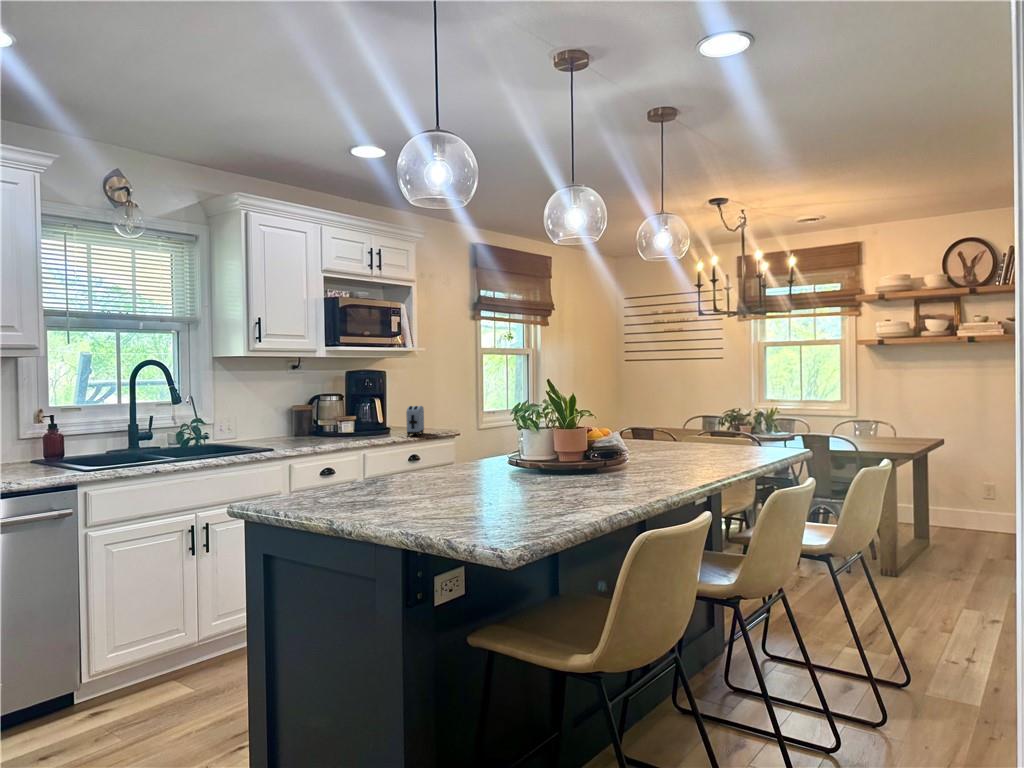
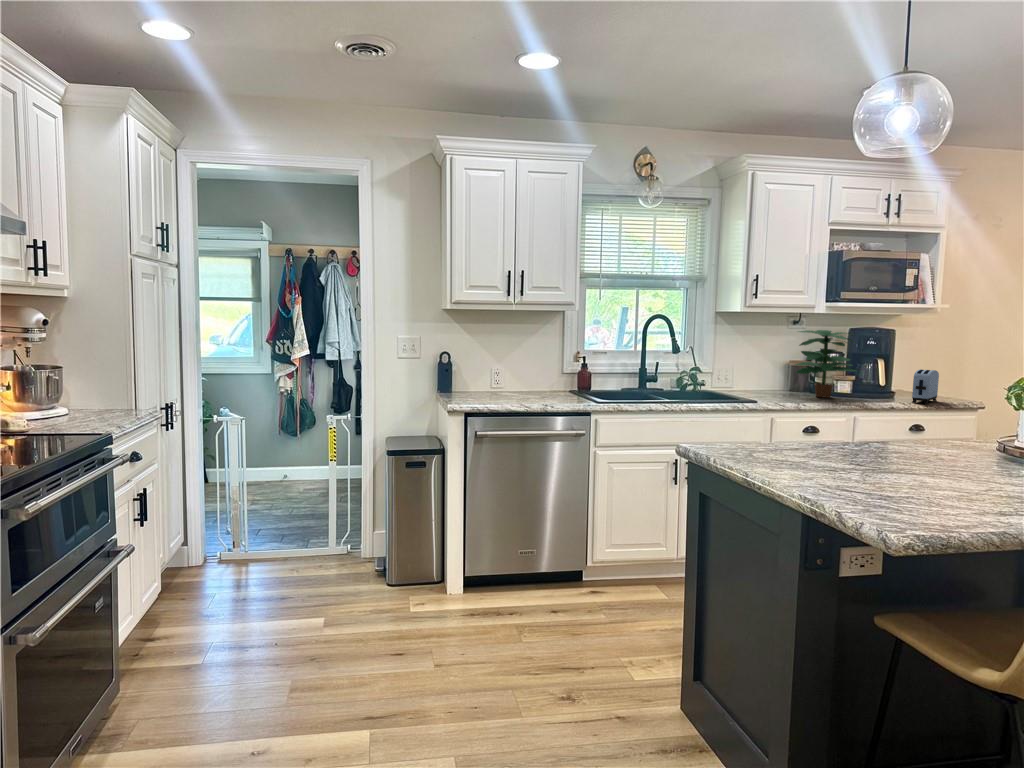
potted plant: none [300,374,358,440] -> present [796,330,856,398]

